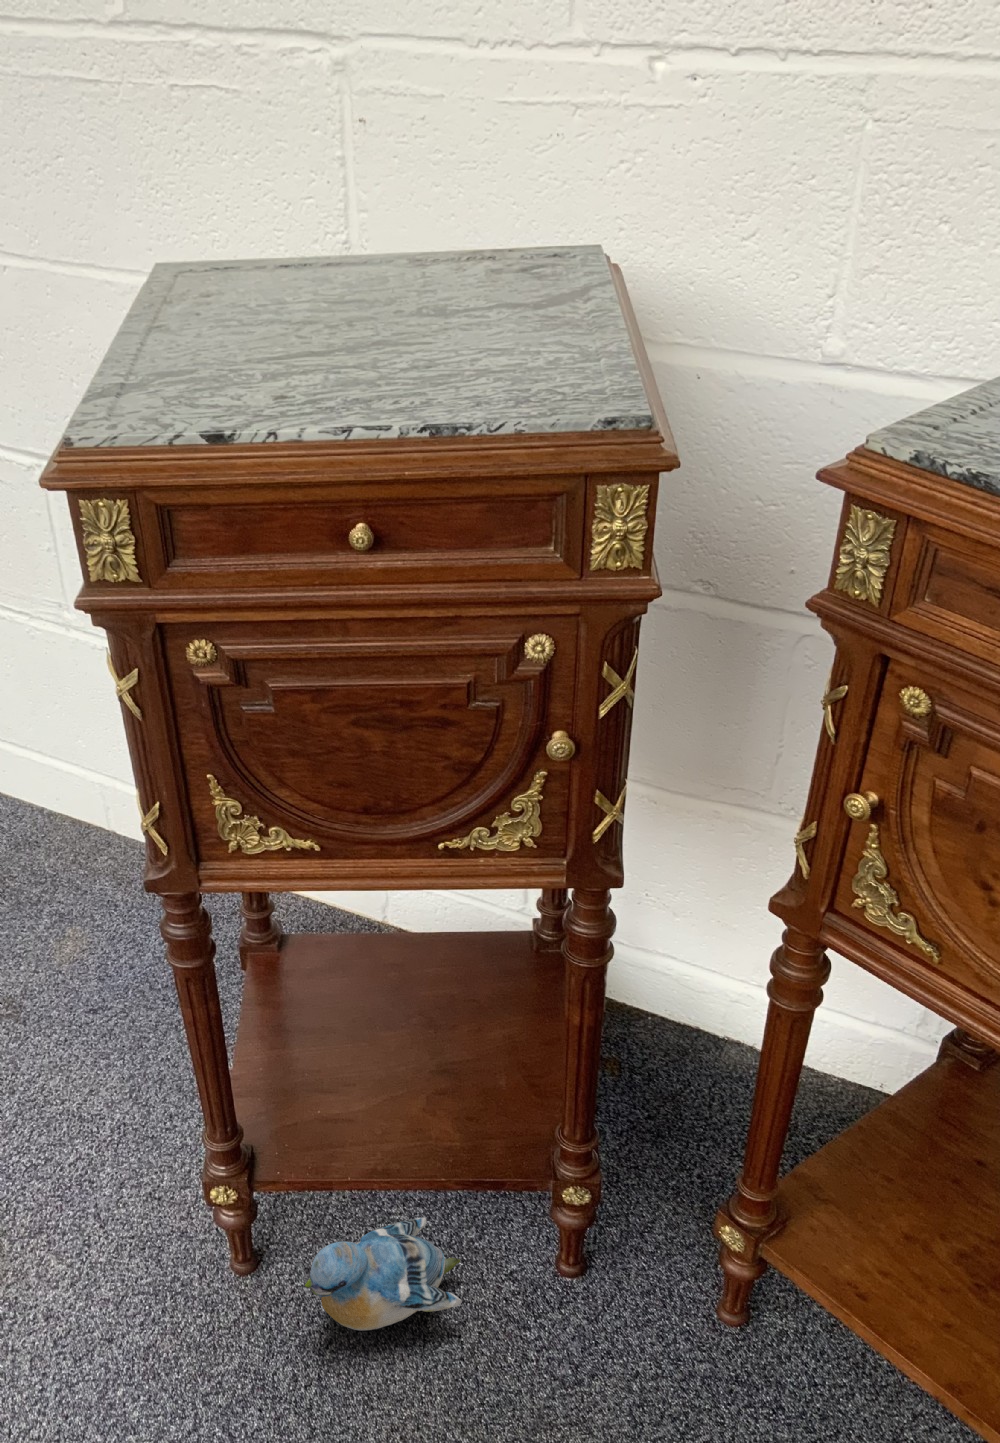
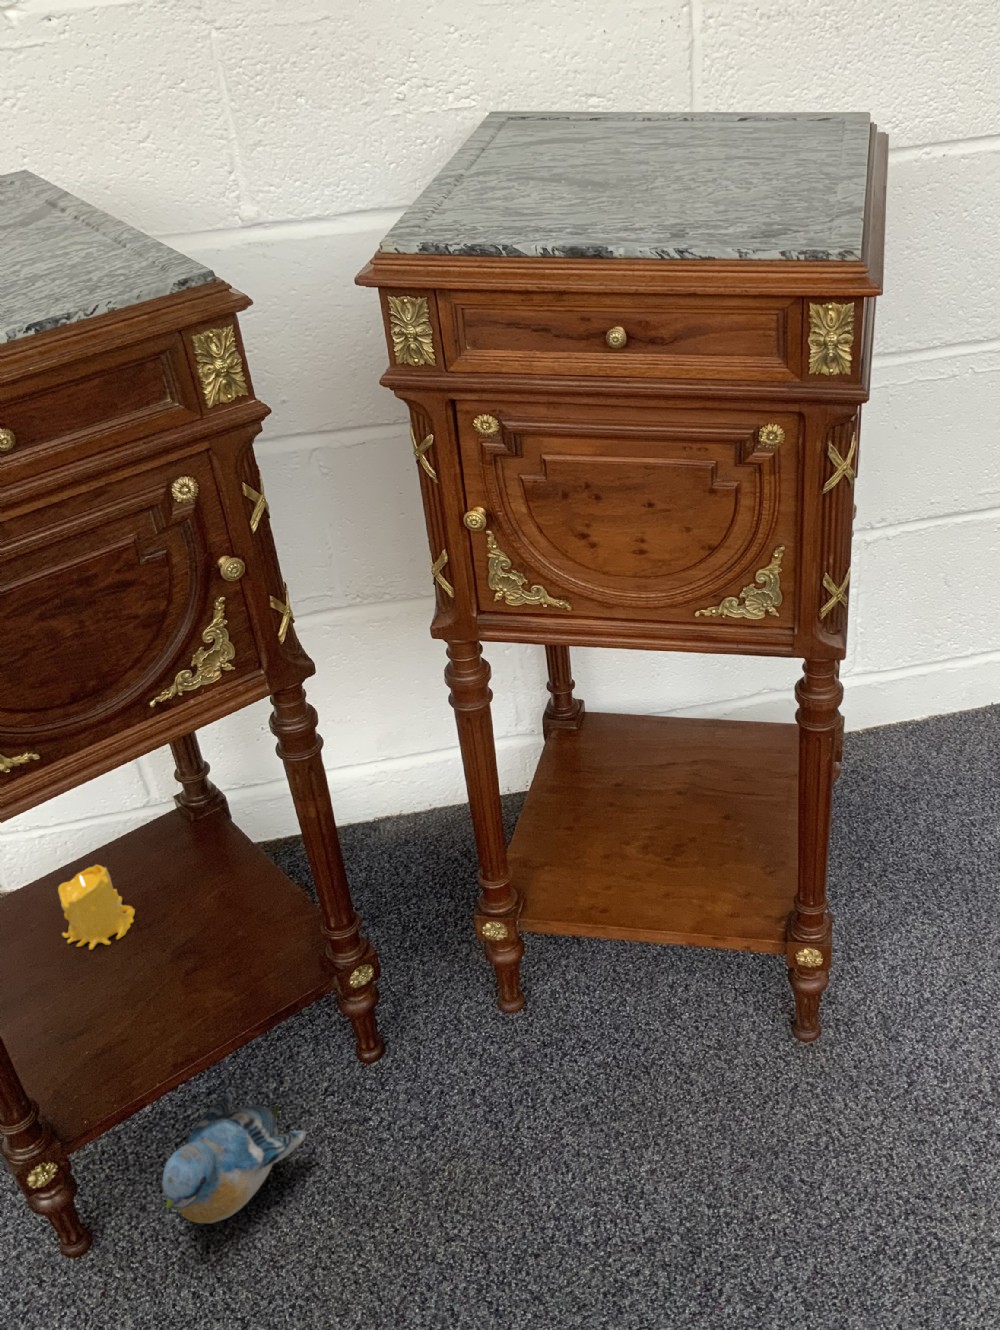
candle: none [381,946,448,1023] -> present [58,865,135,950]

